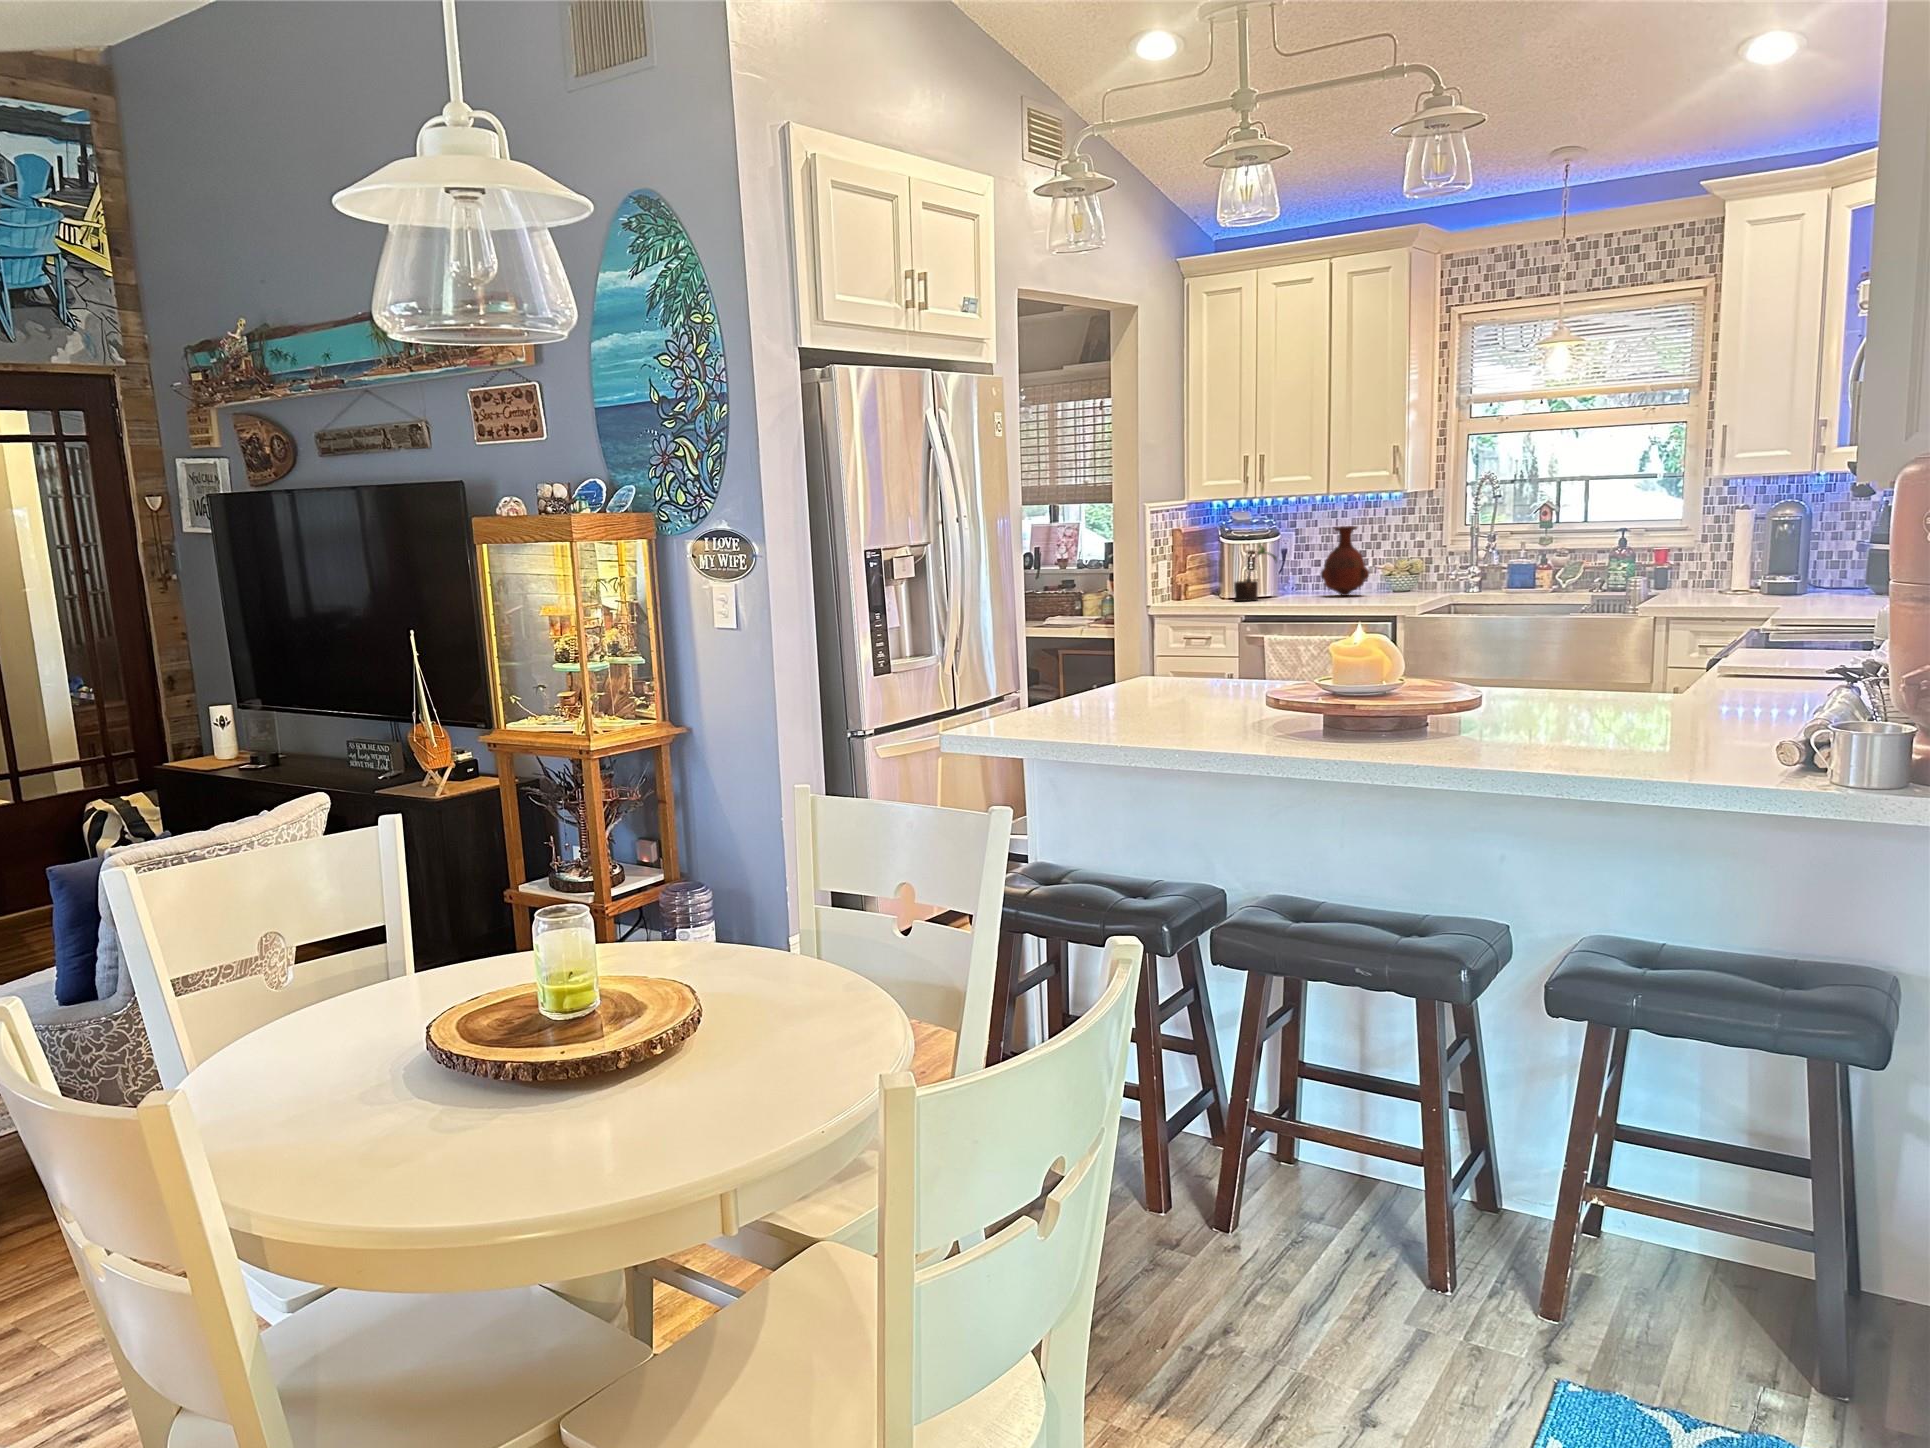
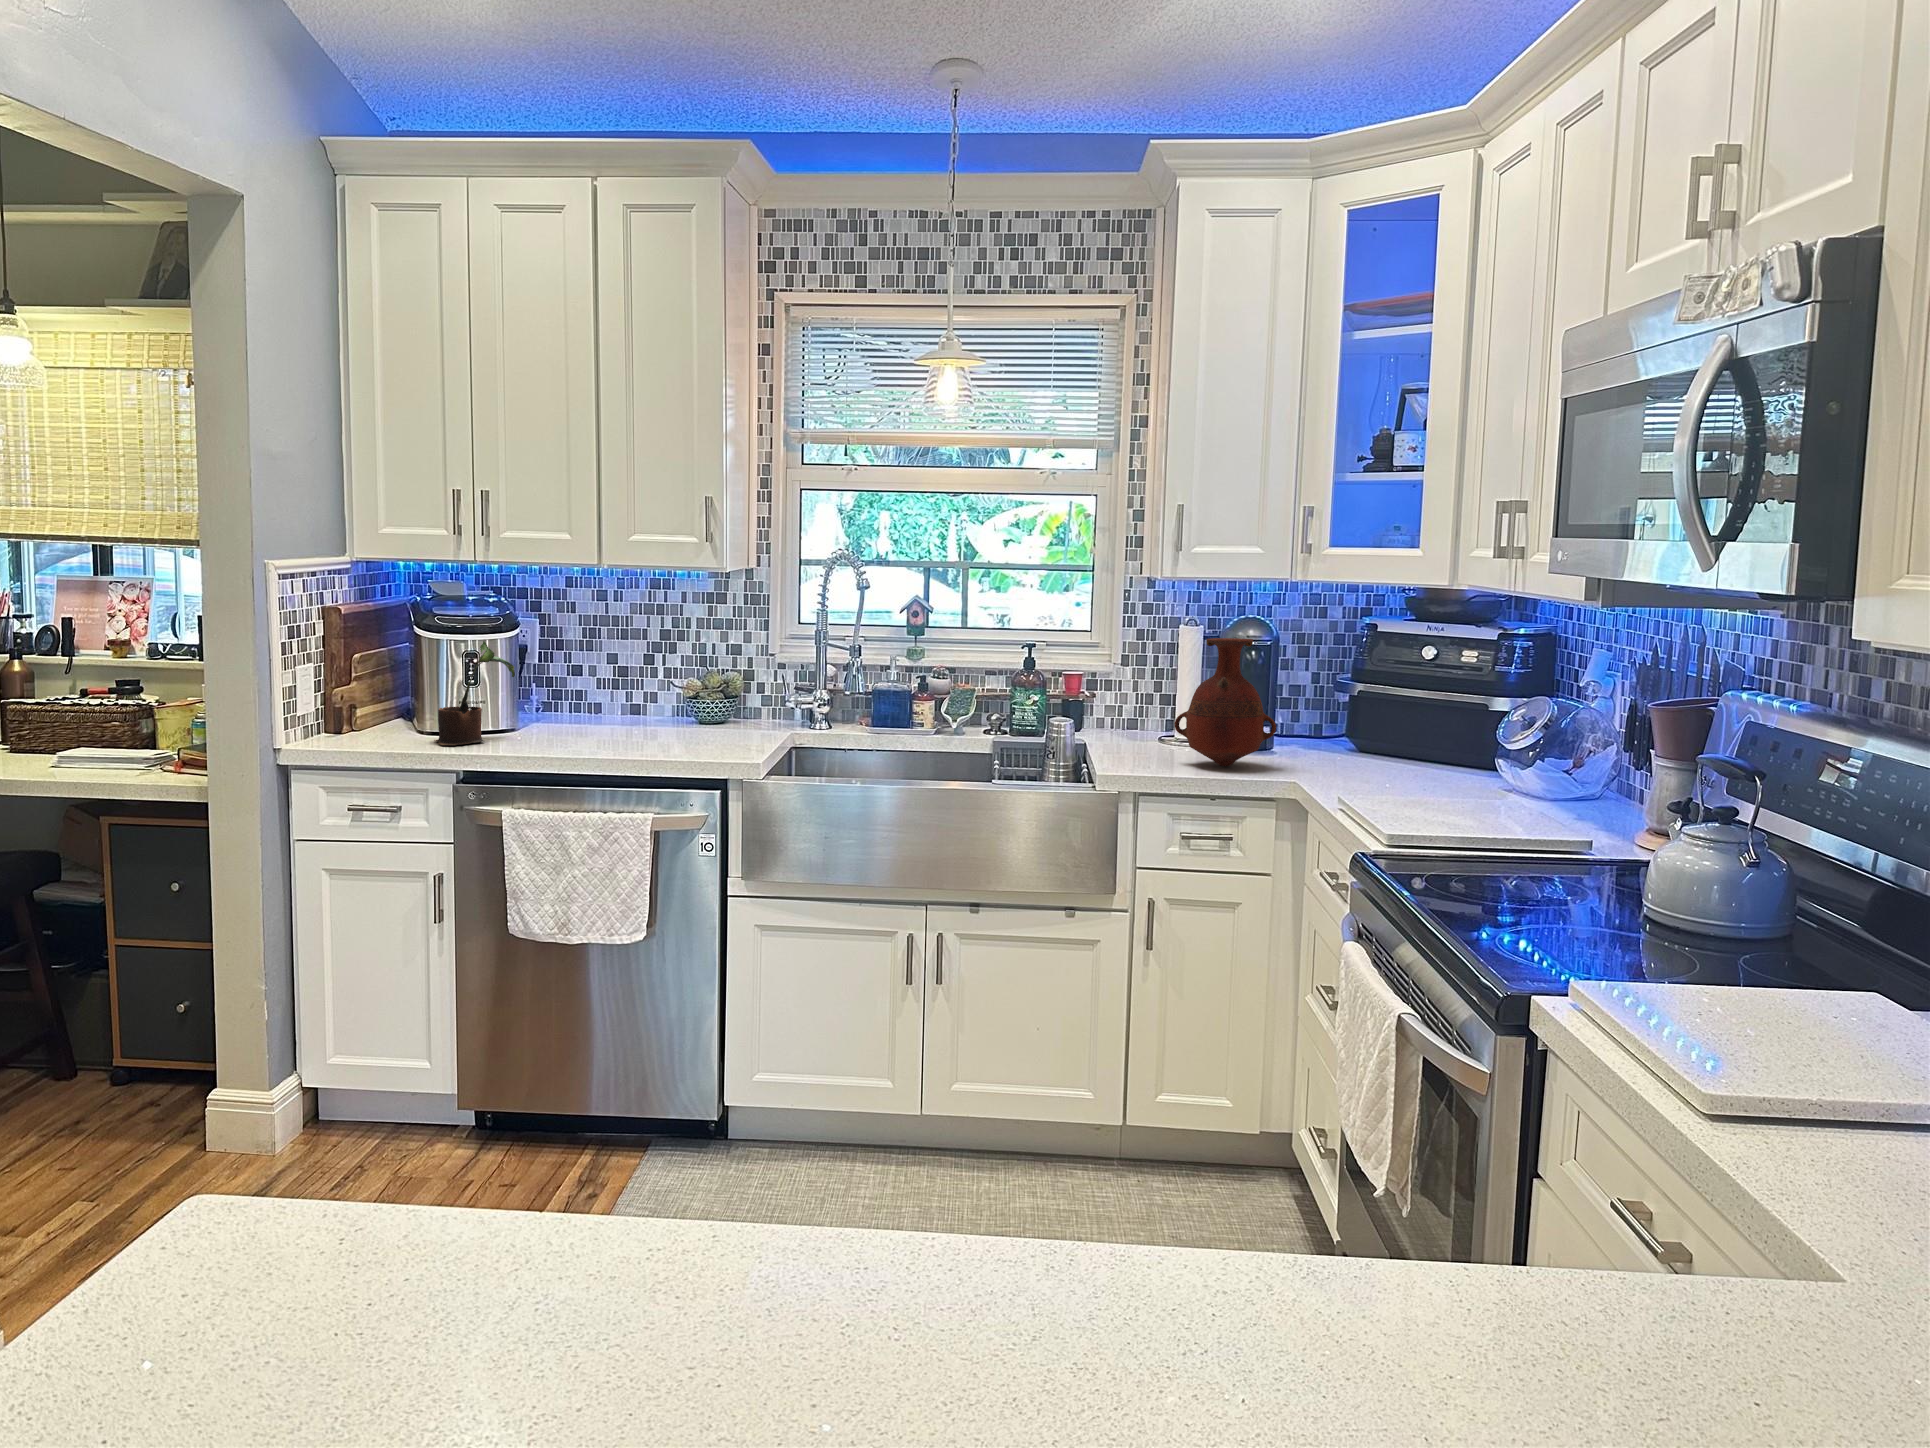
vase: present [1321,526,1369,596] -> present [1174,638,1276,766]

